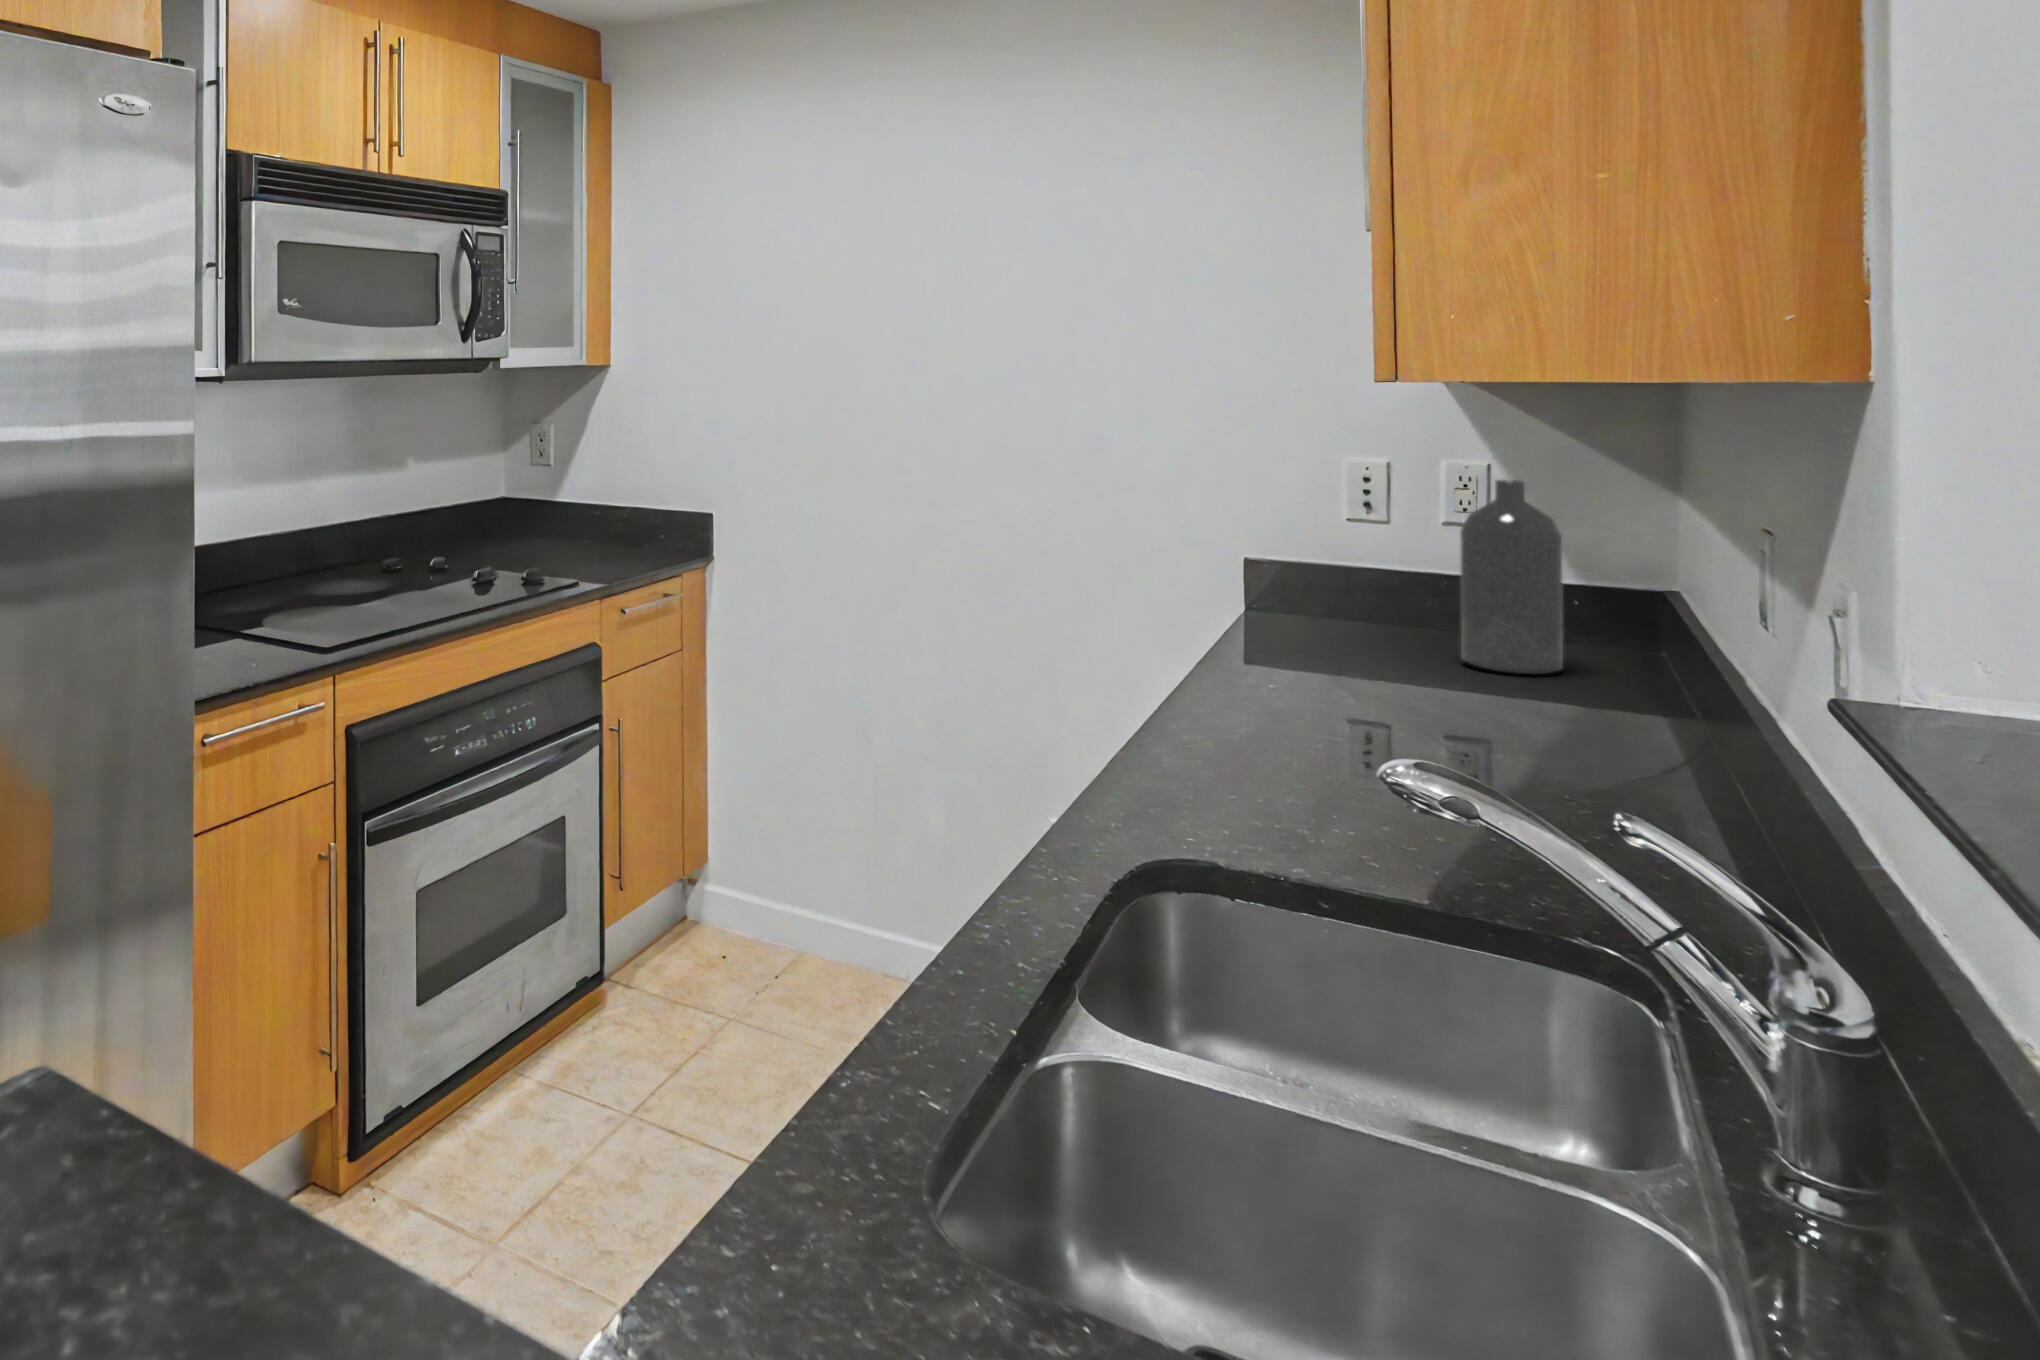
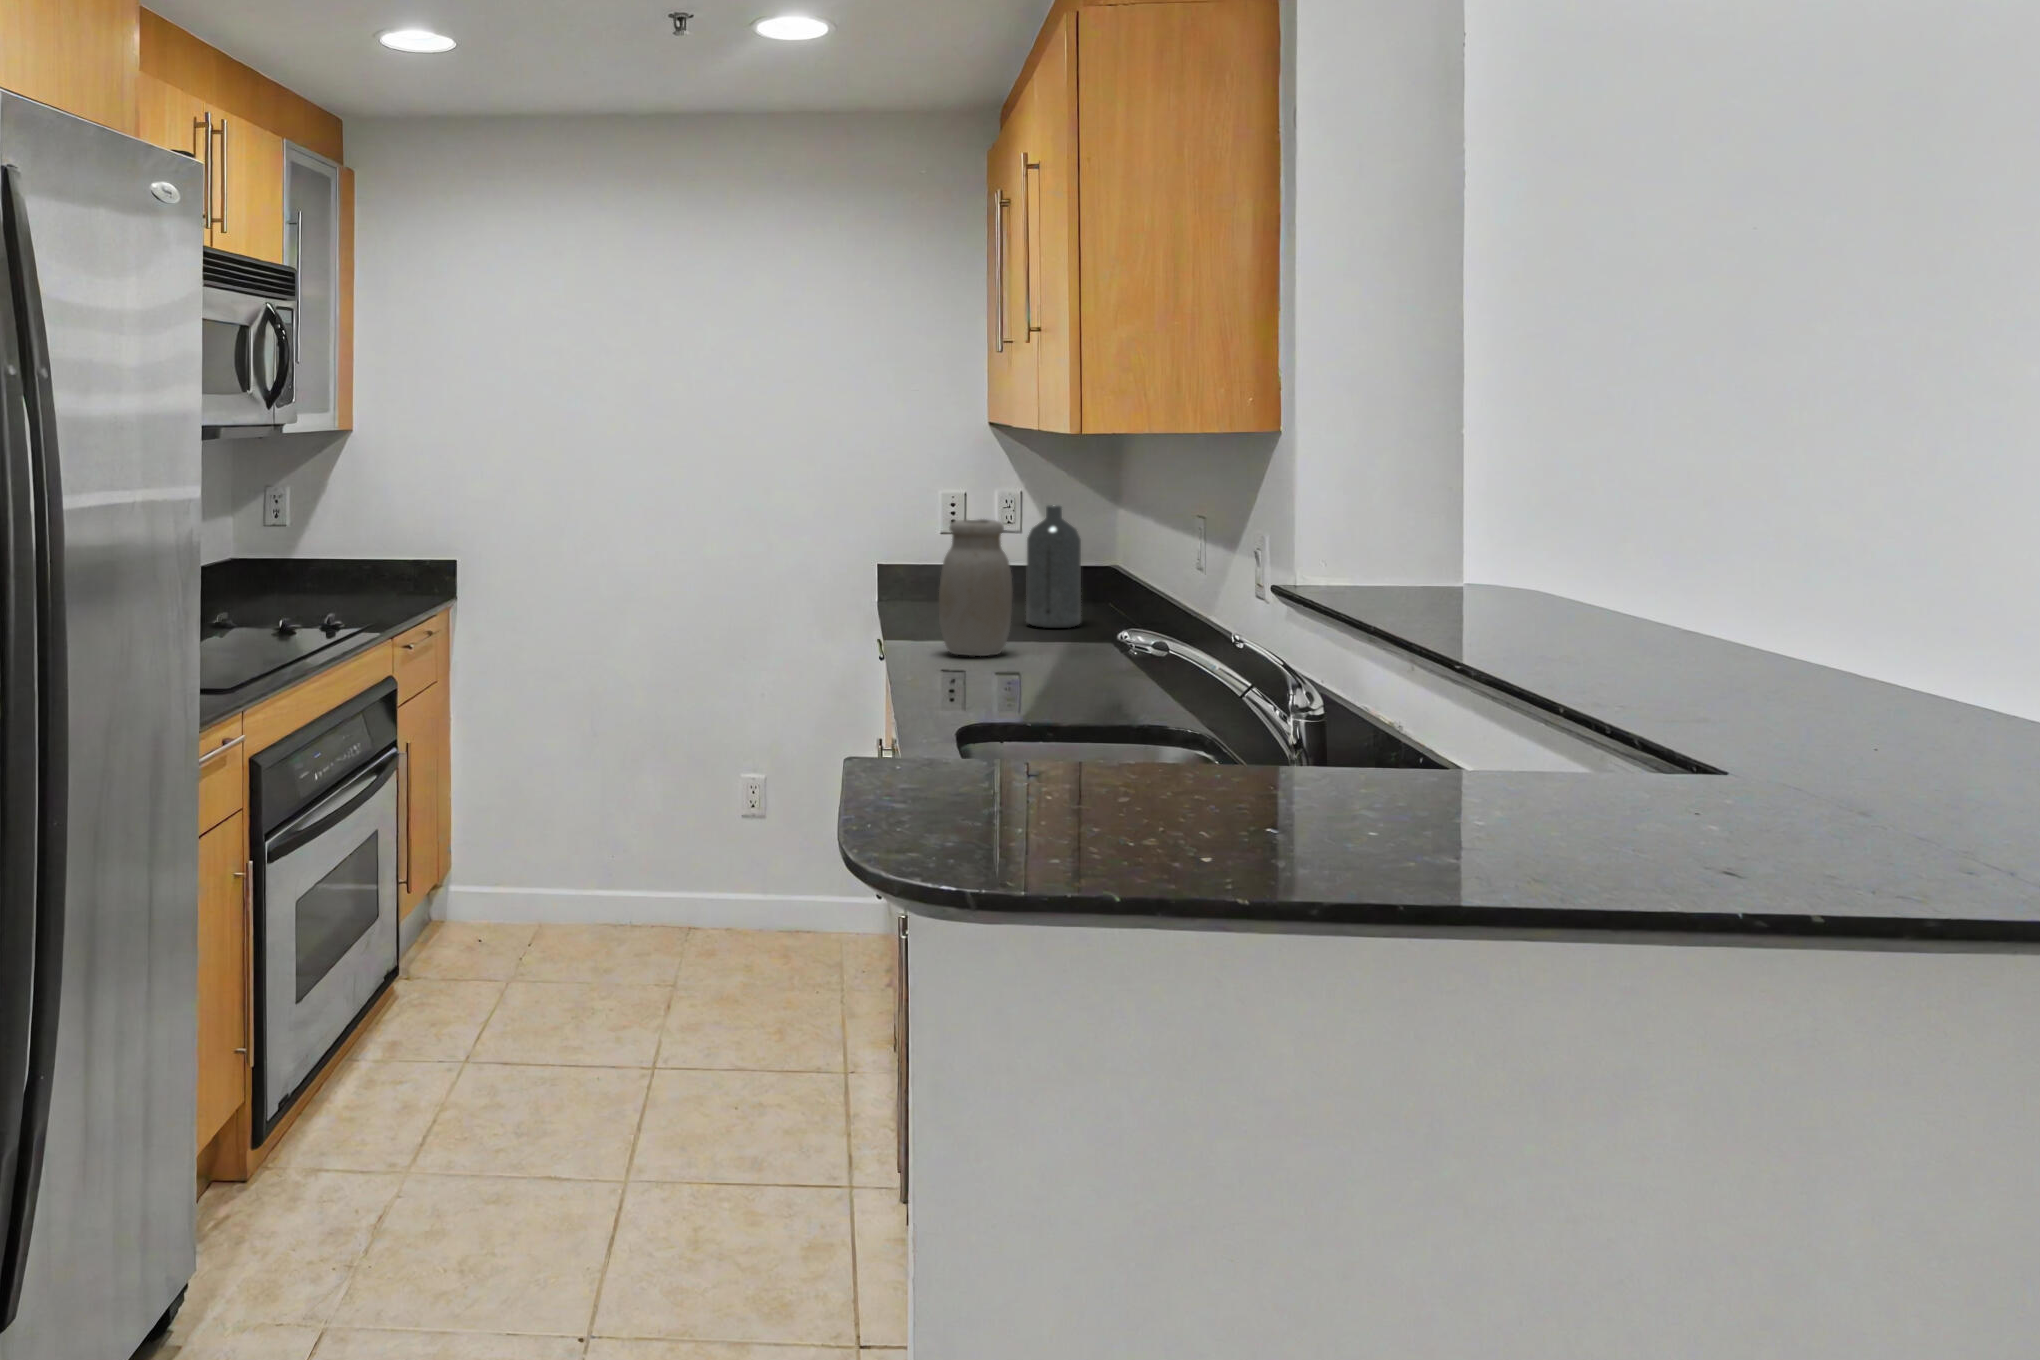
jar: none [1255,499,1382,711] -> present [939,519,1013,656]

